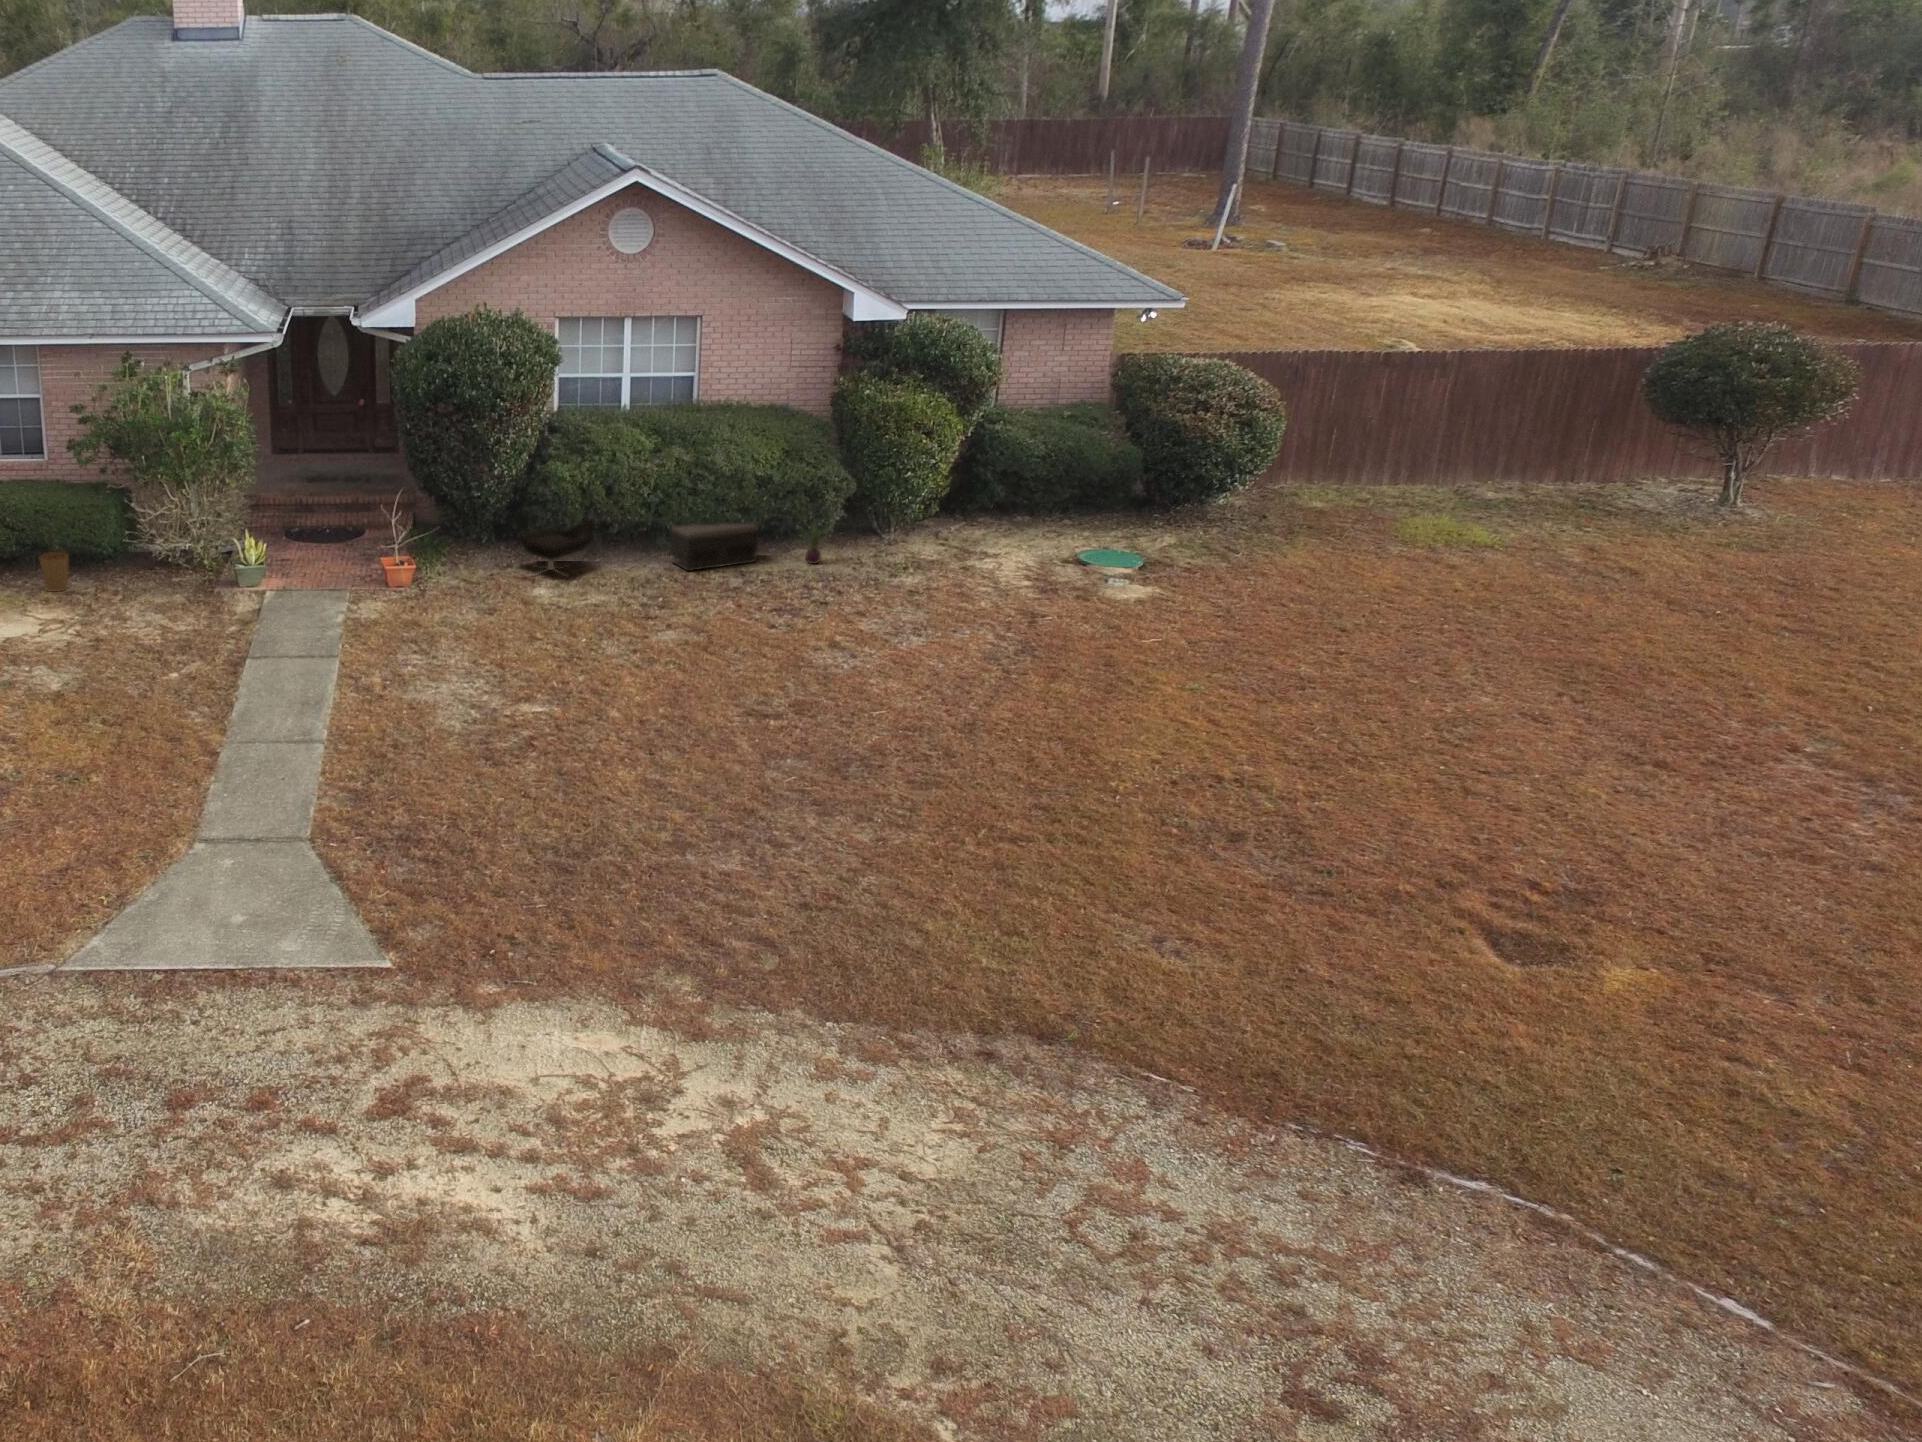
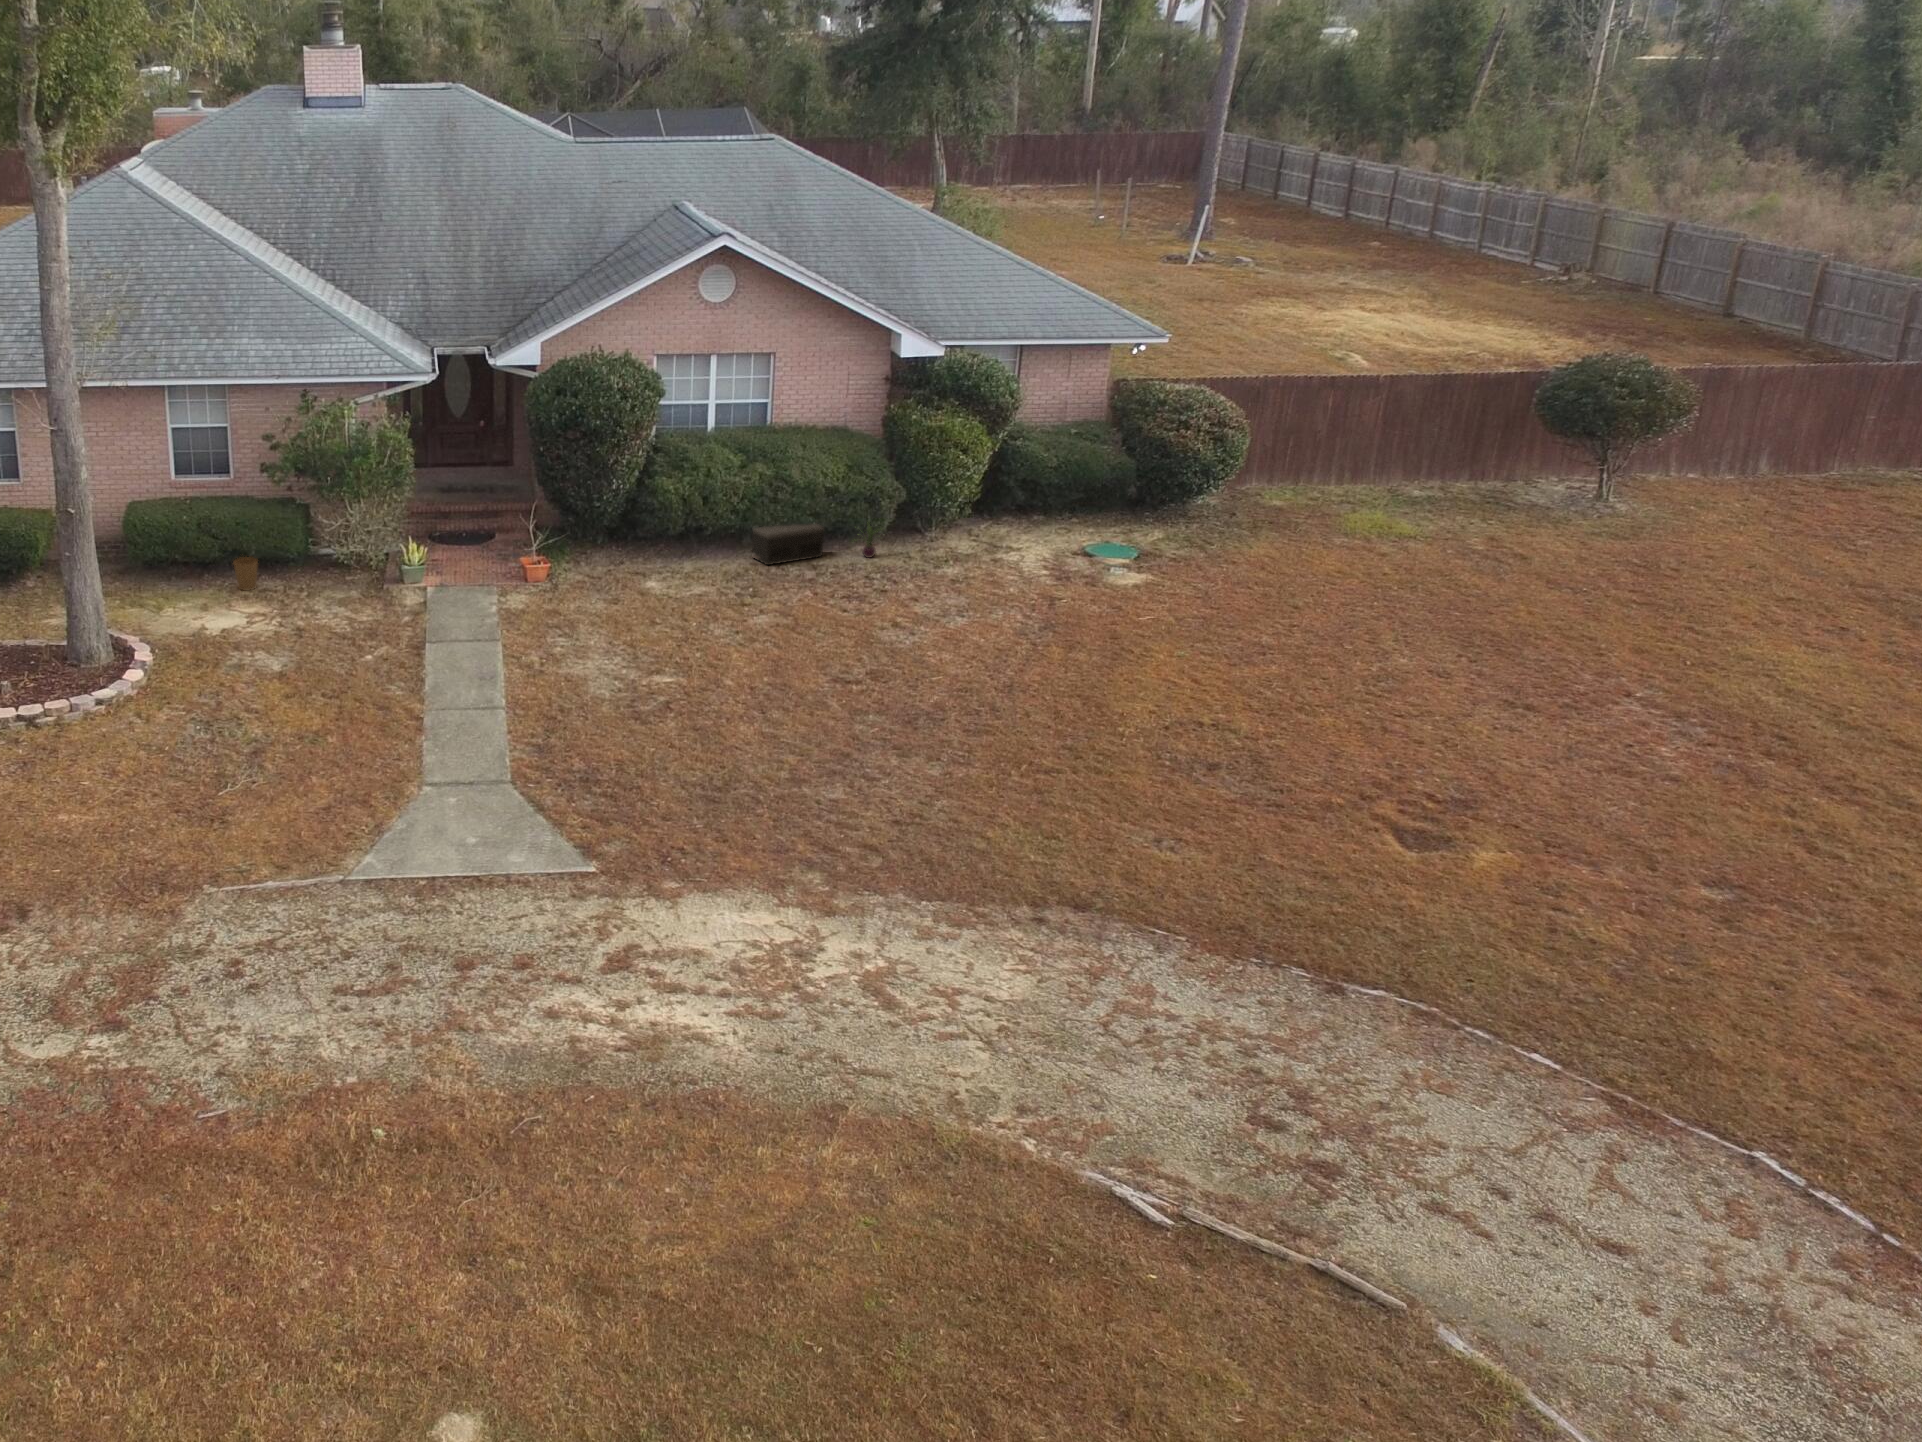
lounge chair: present [519,519,593,570] -> none [627,515,689,572]

